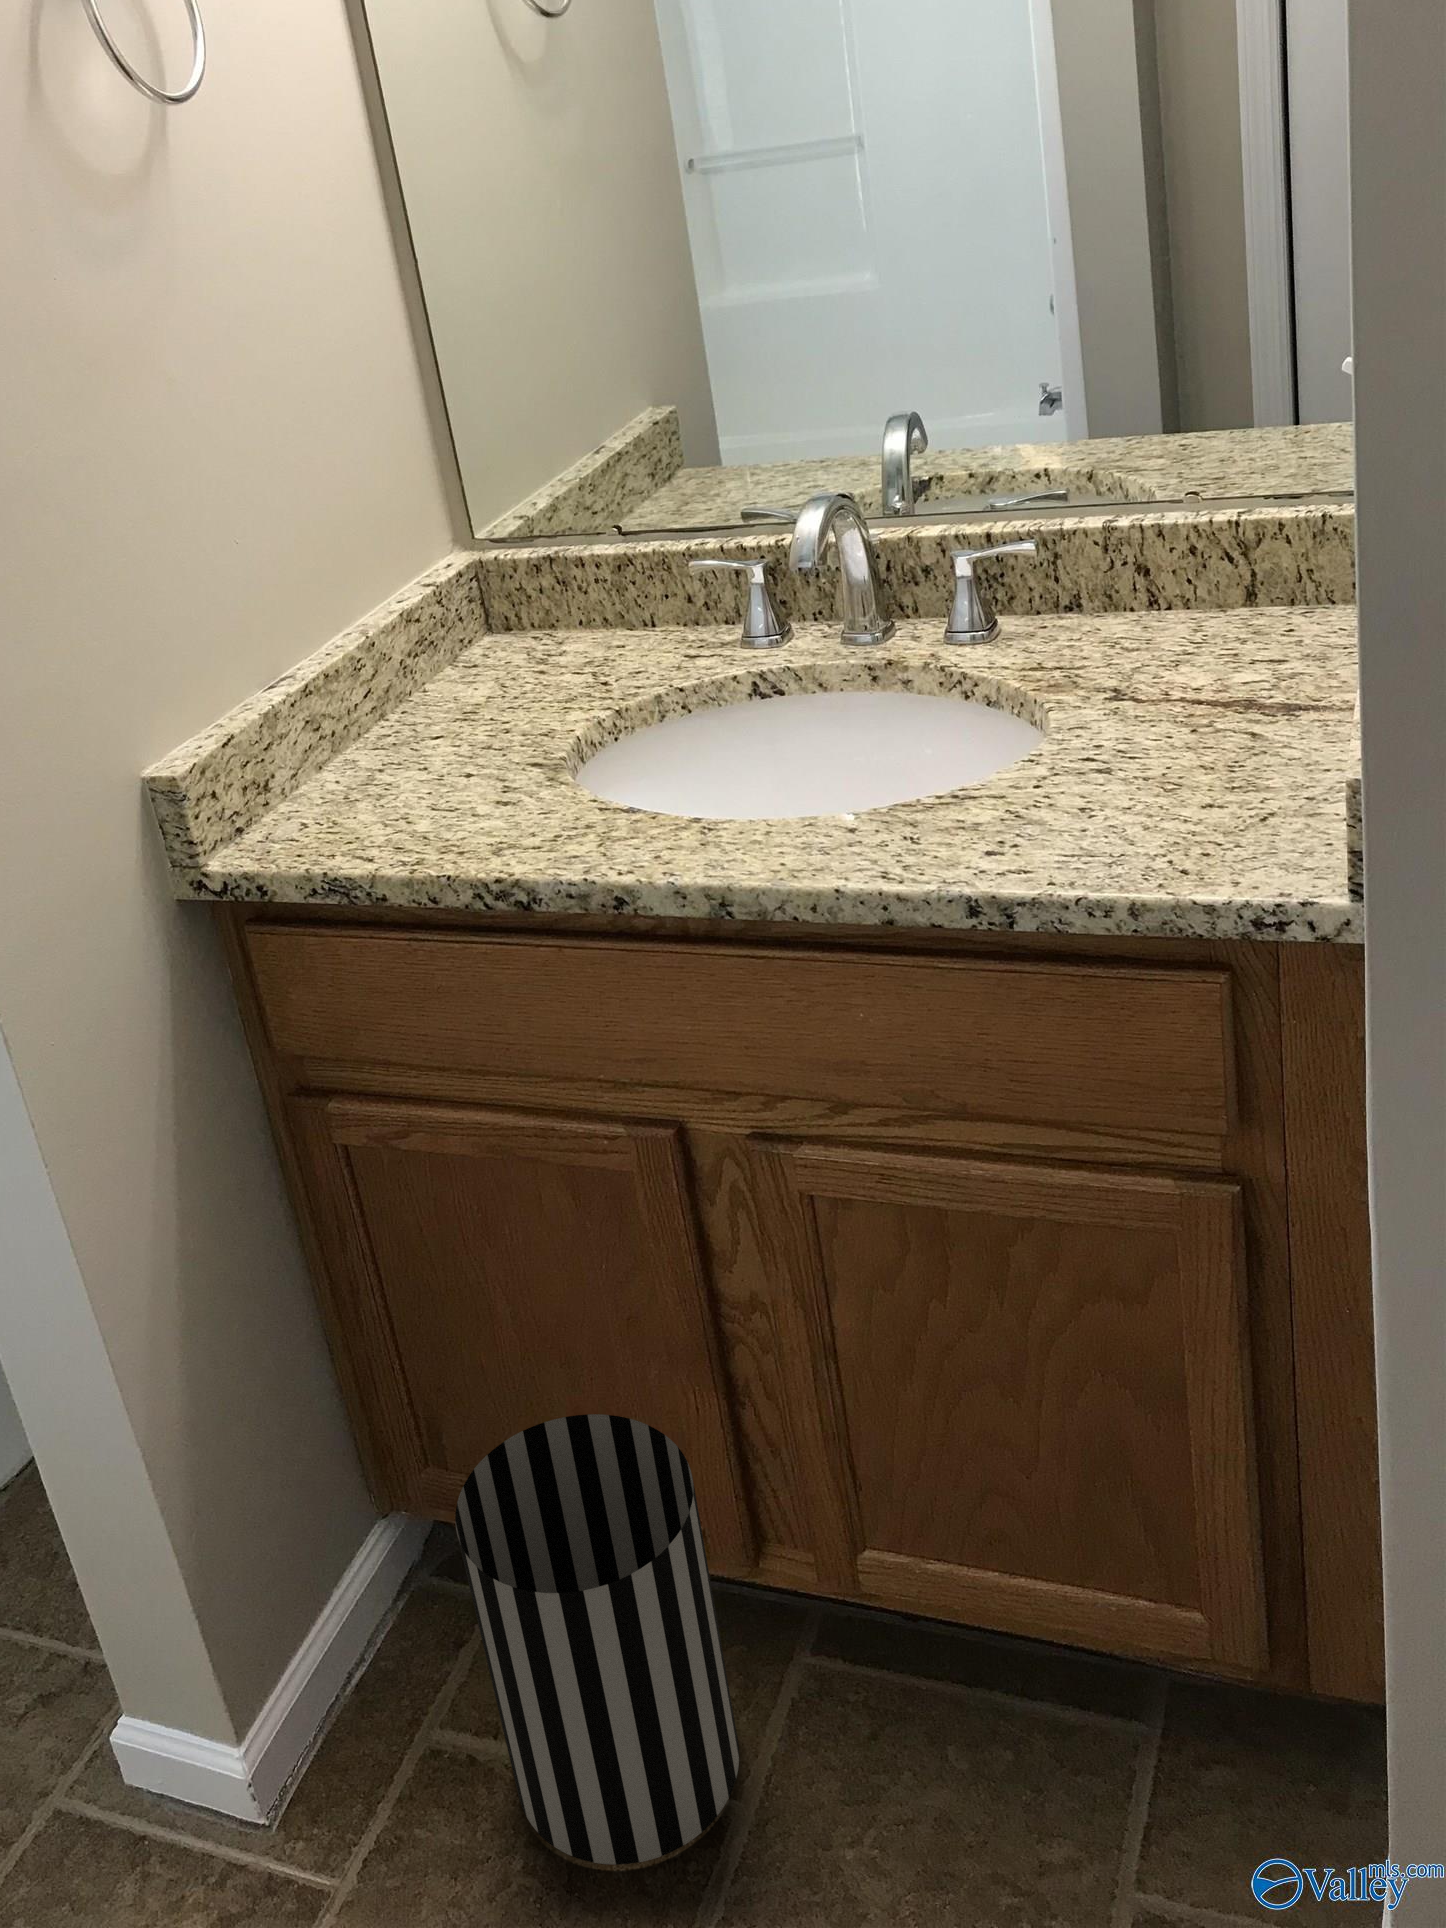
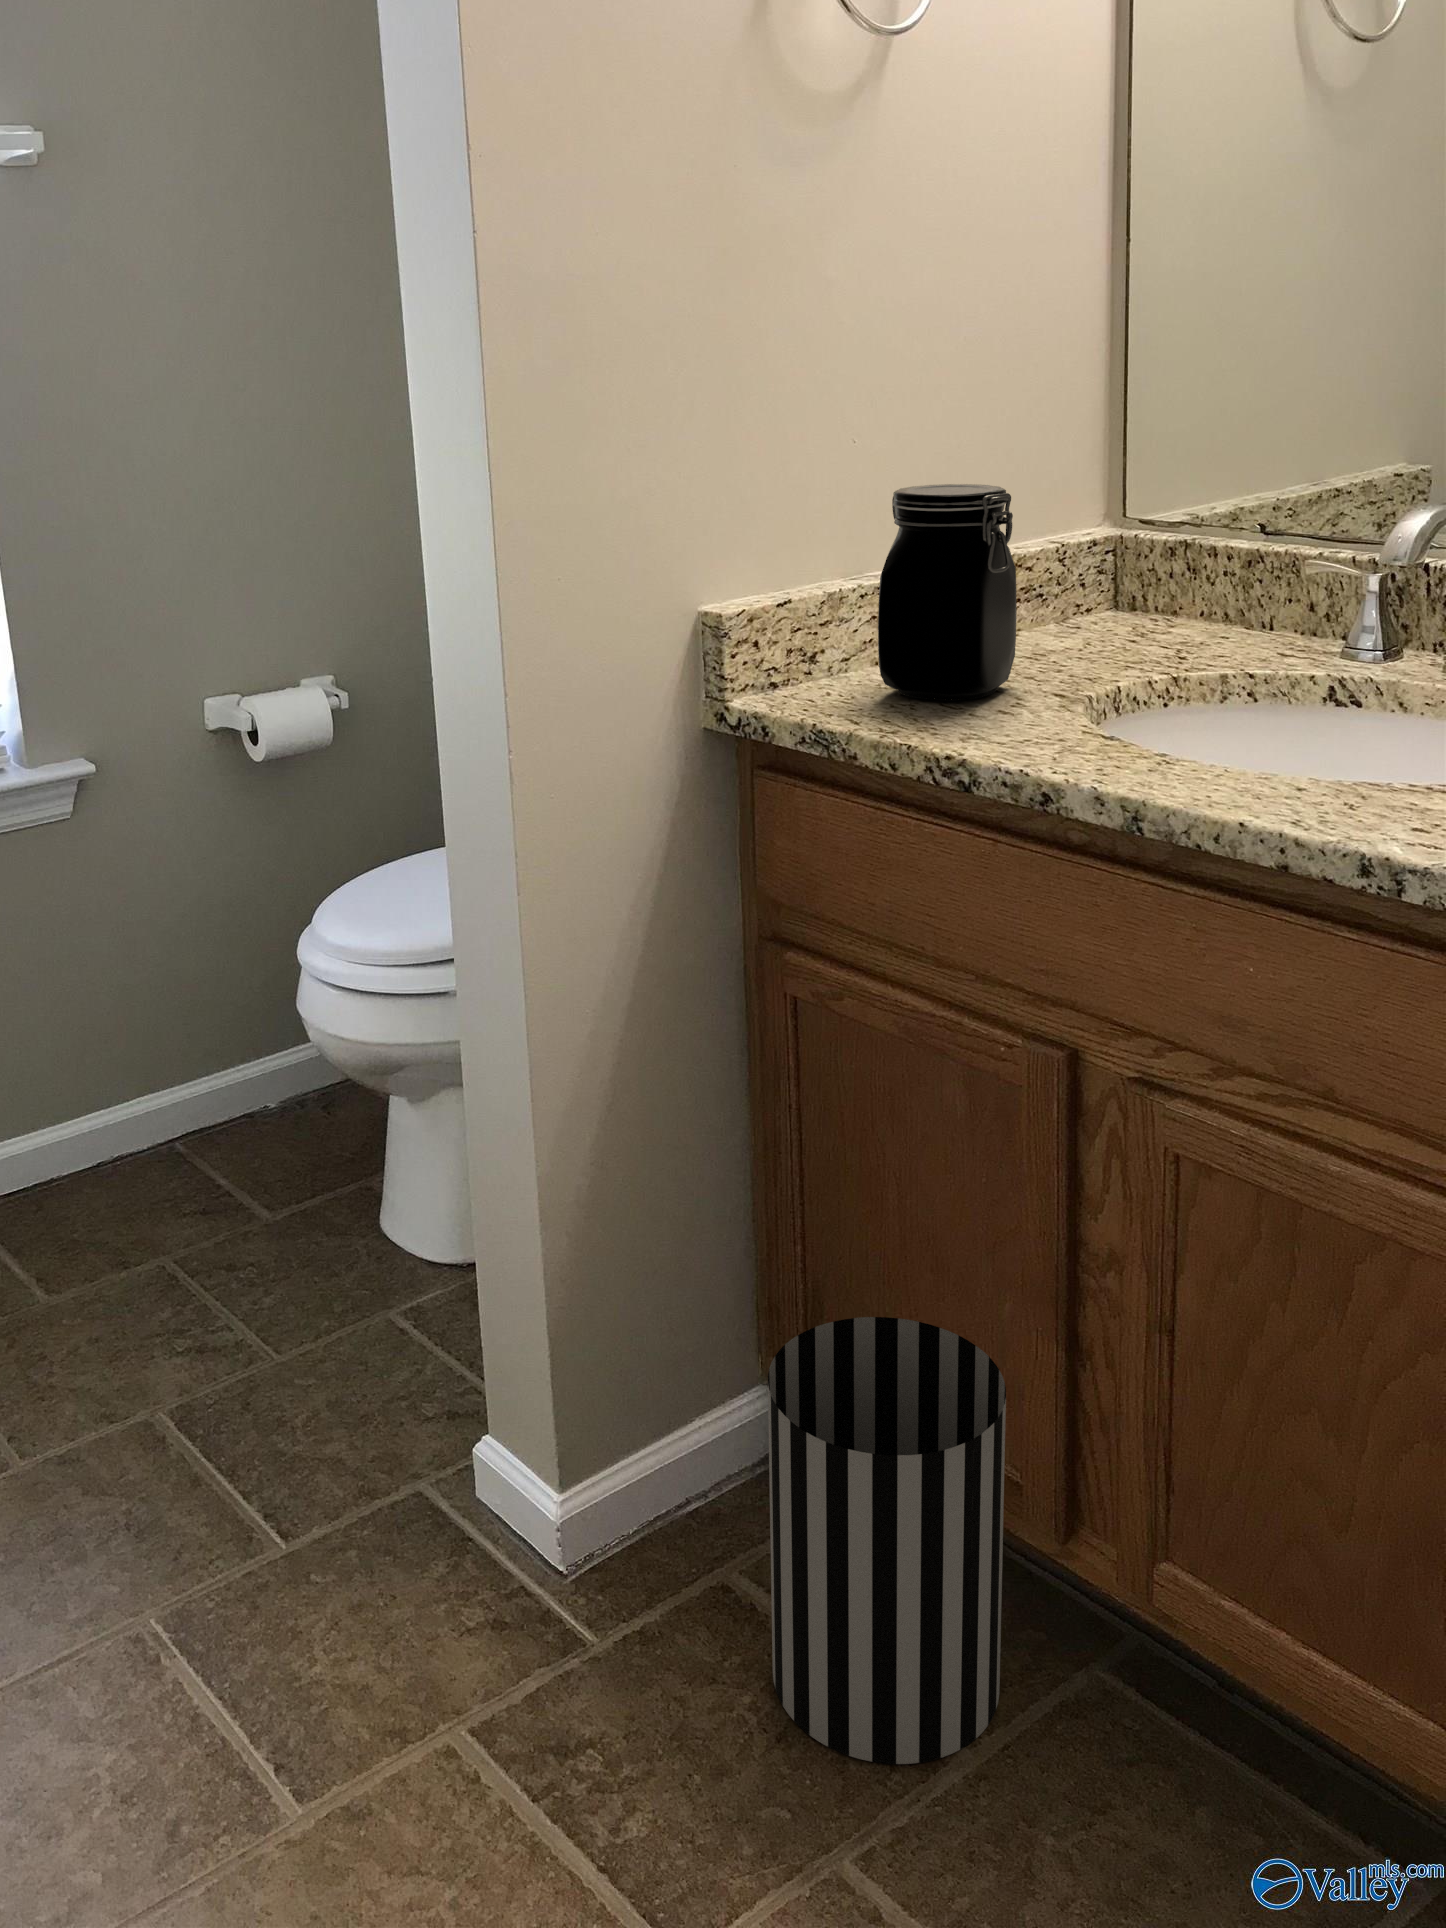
jar: none [313,569,478,808] -> present [878,484,1017,701]

